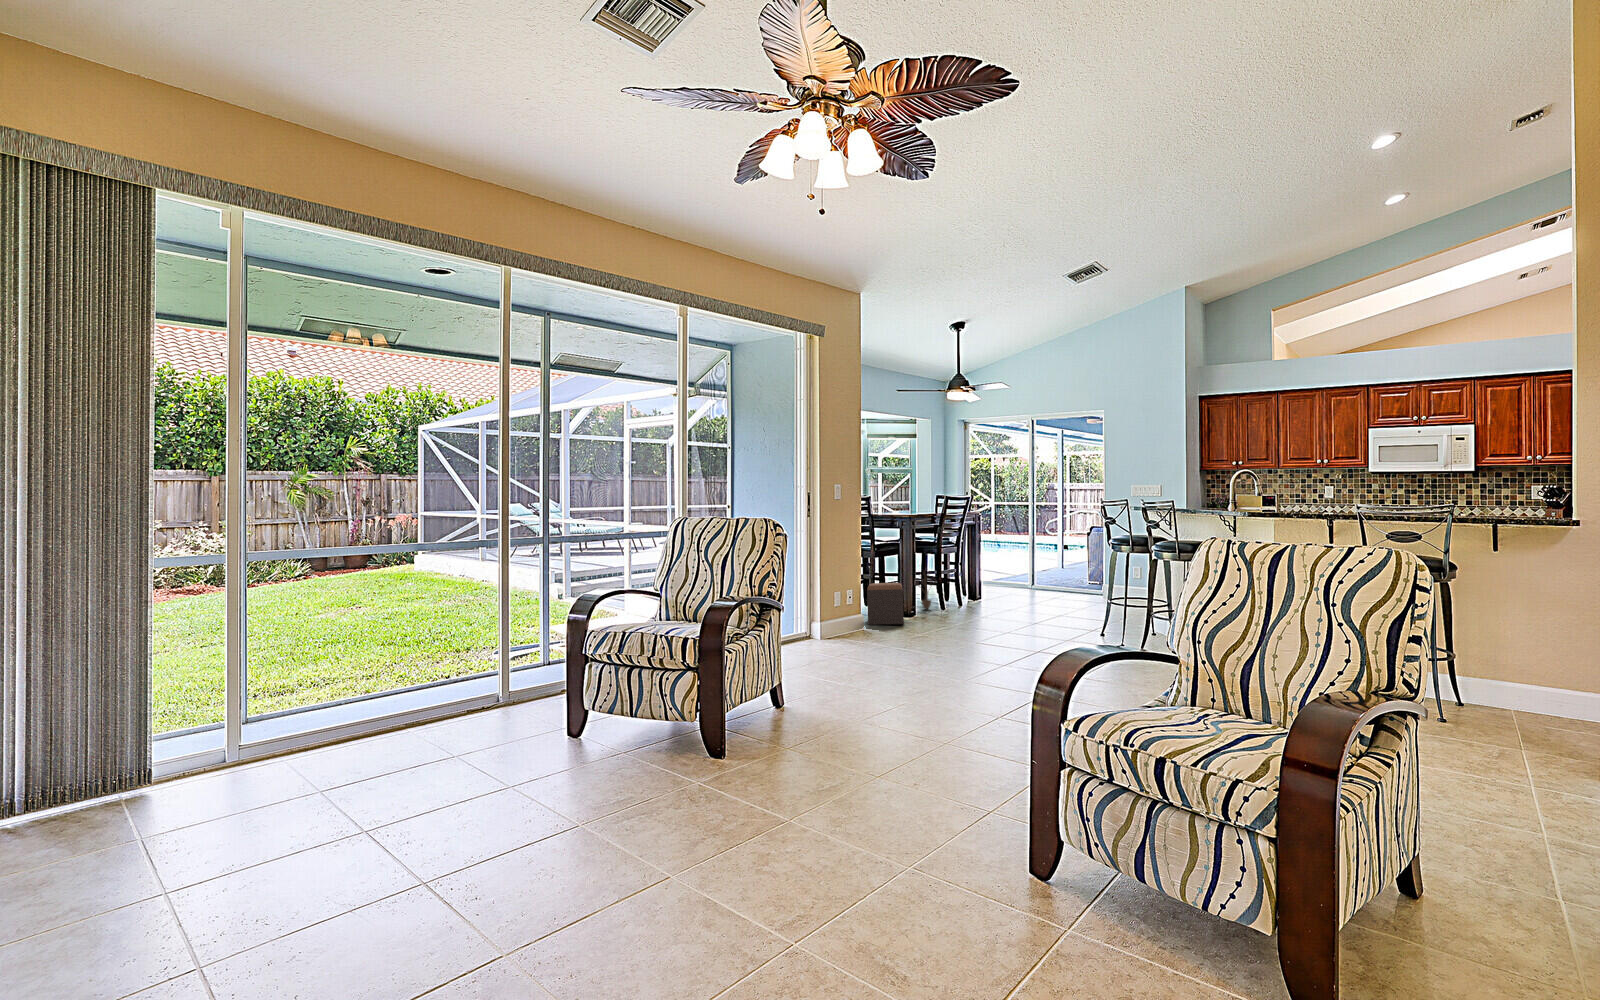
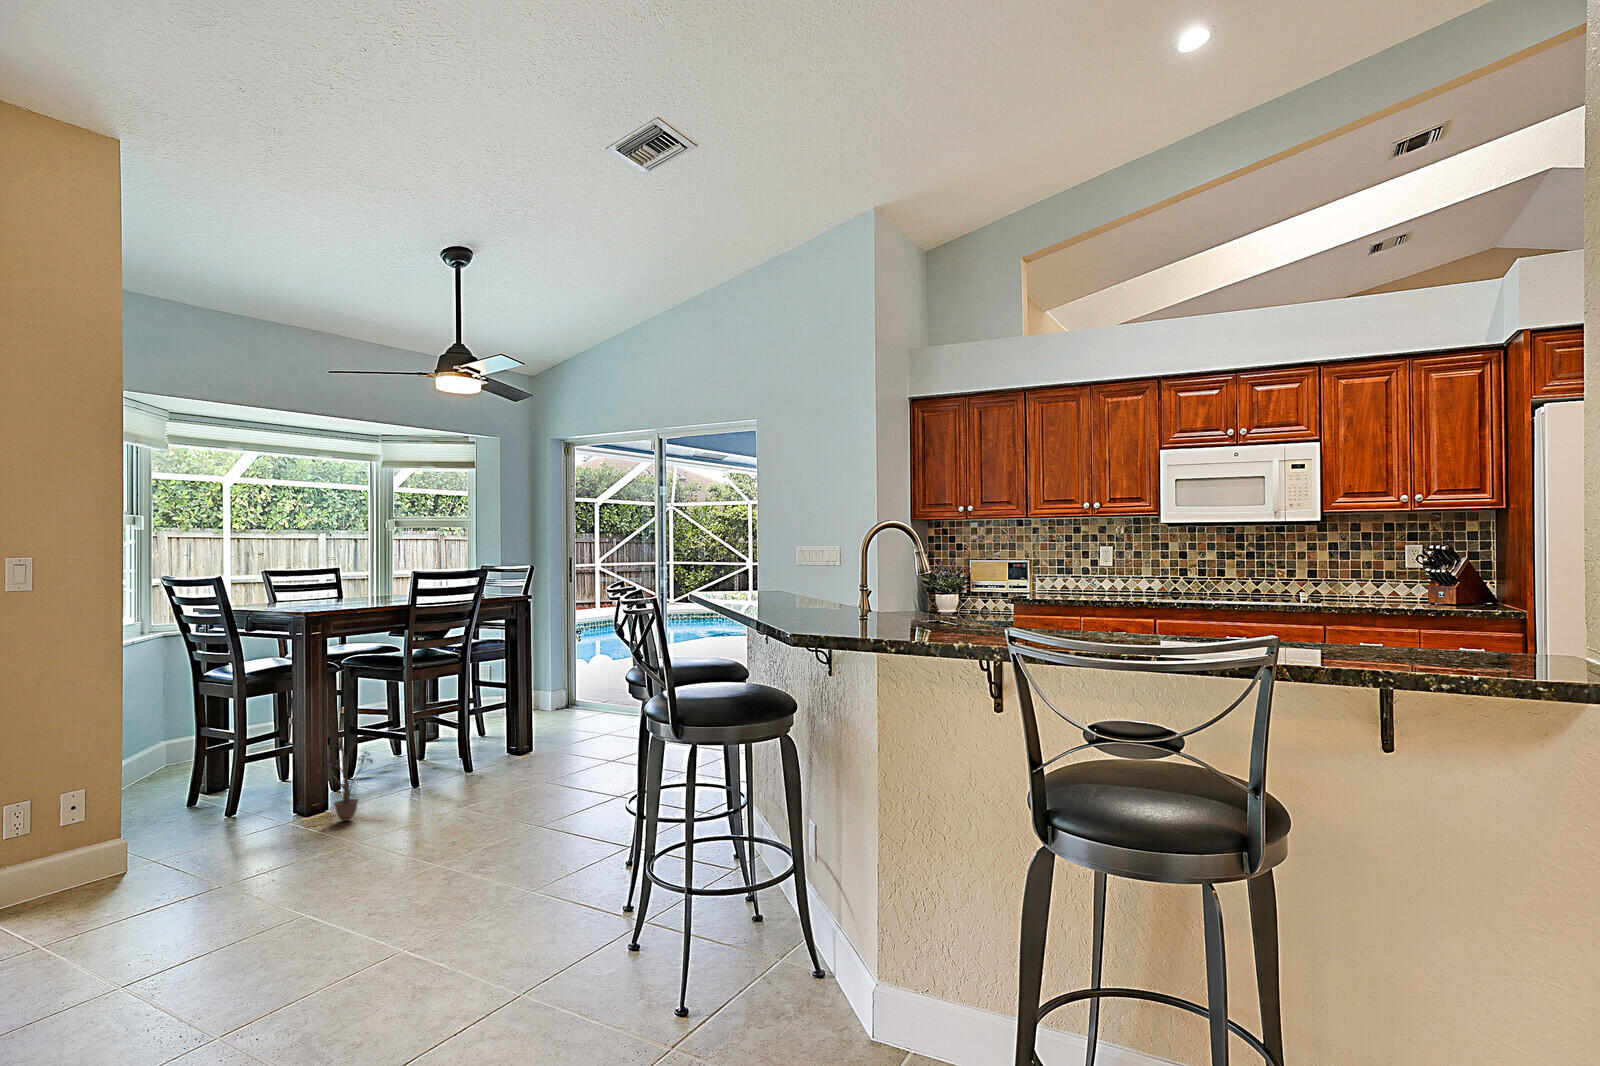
footstool: present [867,583,904,625] -> none [43,804,188,928]

